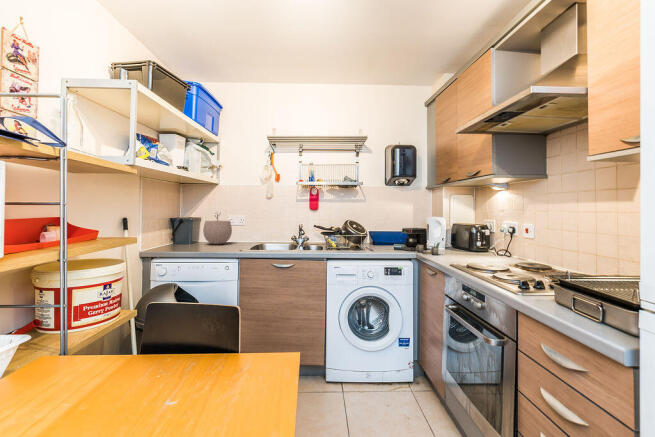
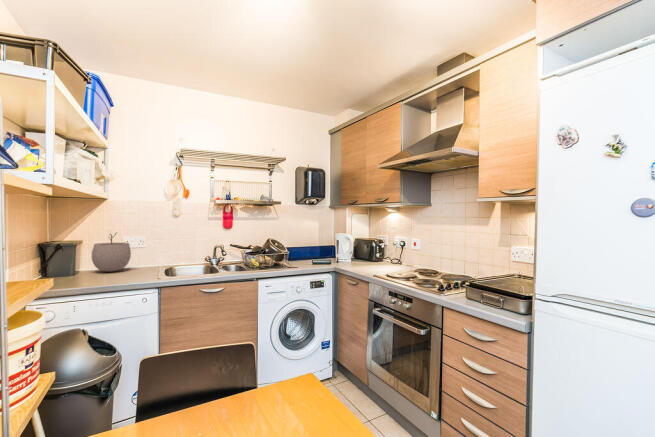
coffee maker: present [401,228,440,255] -> none [318,244,354,267]

